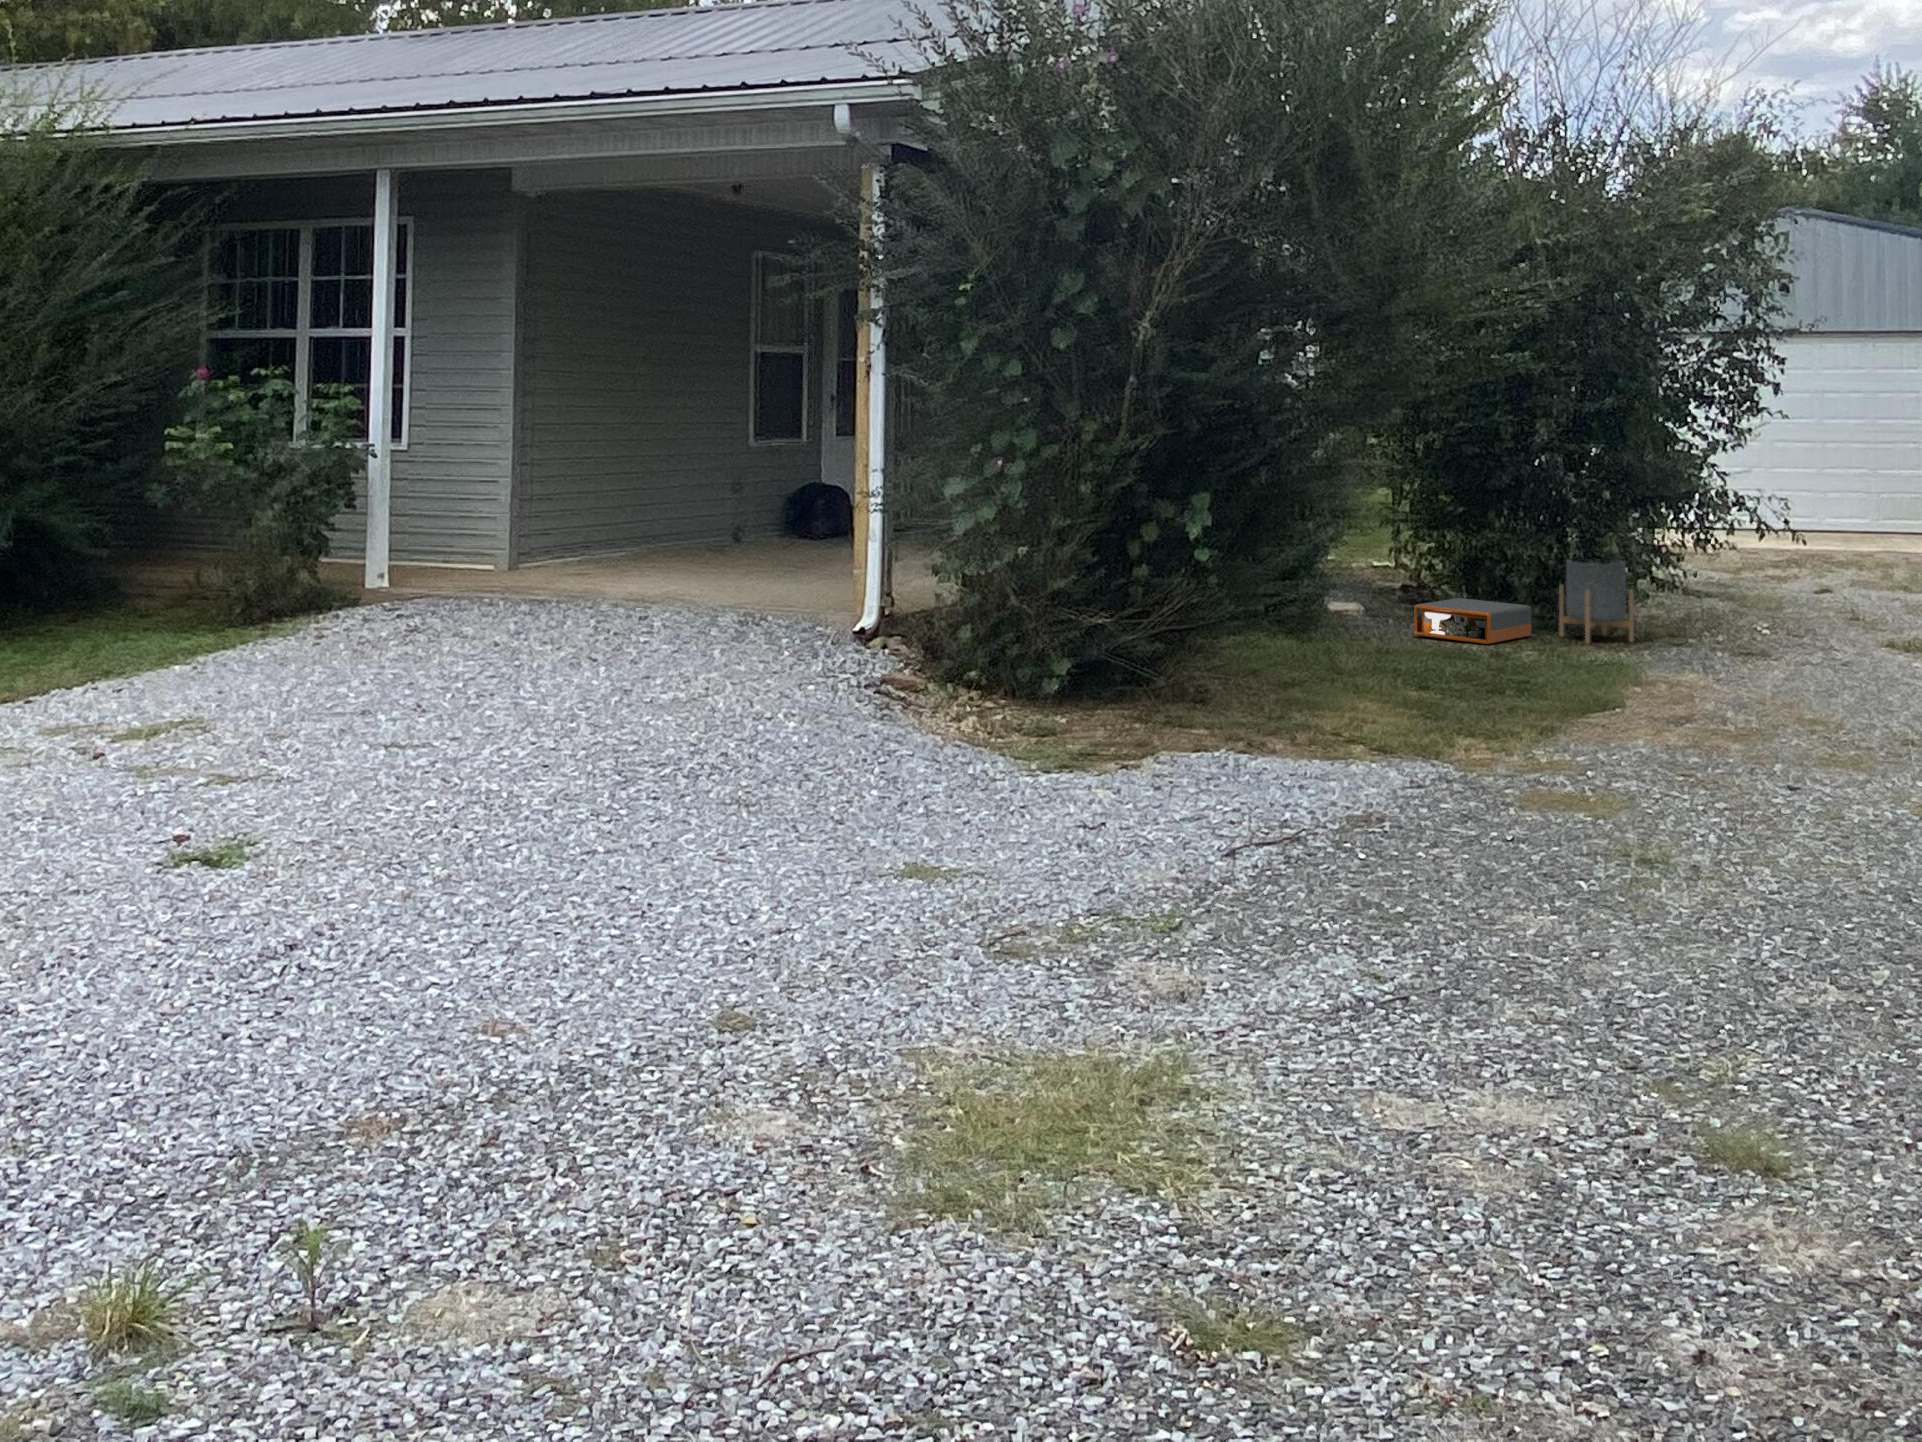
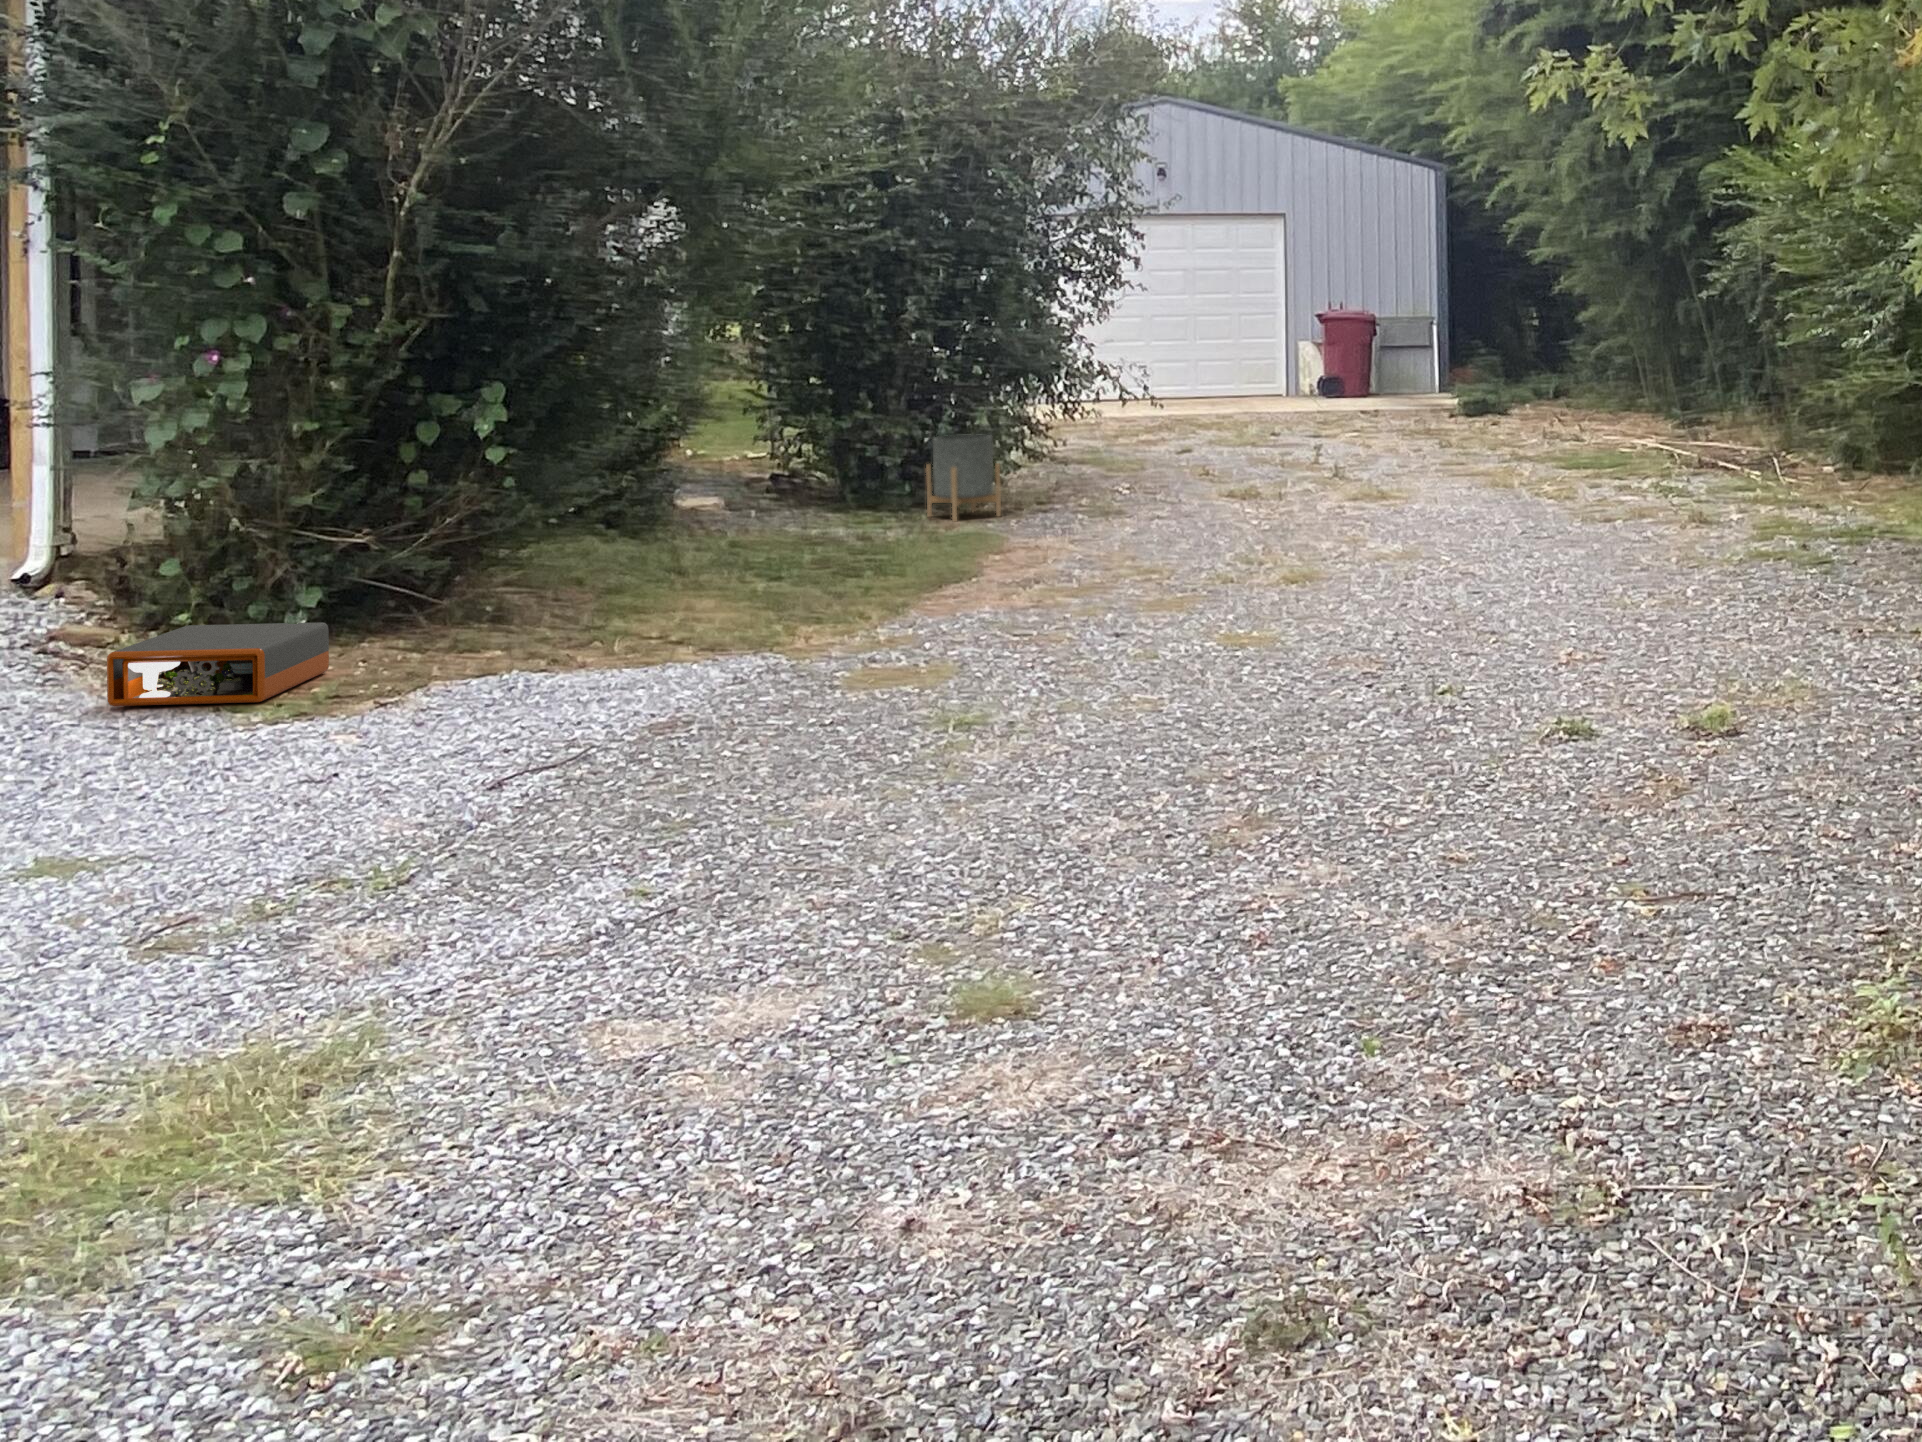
storage box: present [1414,598,1531,644] -> present [107,622,329,706]

